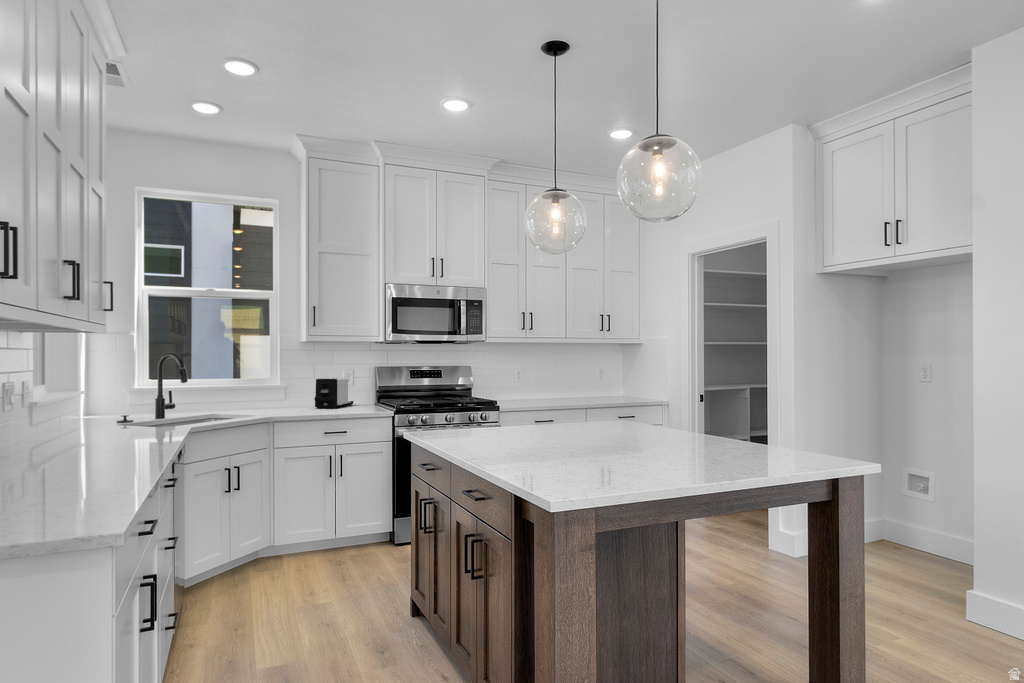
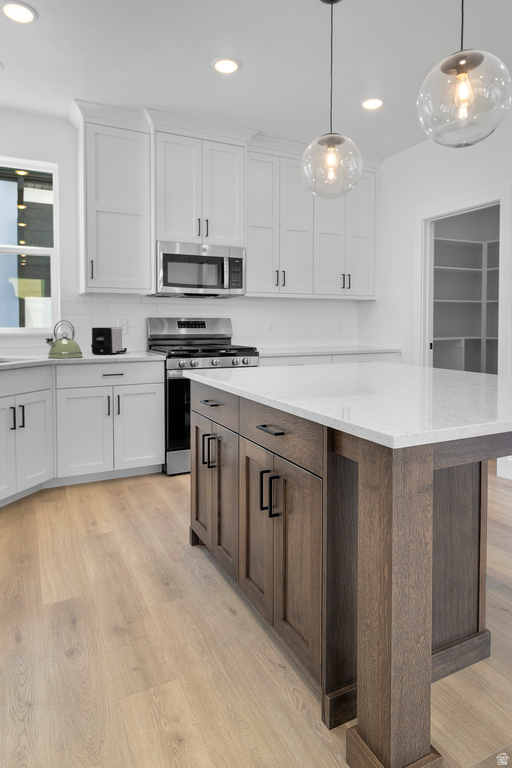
kettle: none [266,373,305,414] -> present [45,320,82,358]

